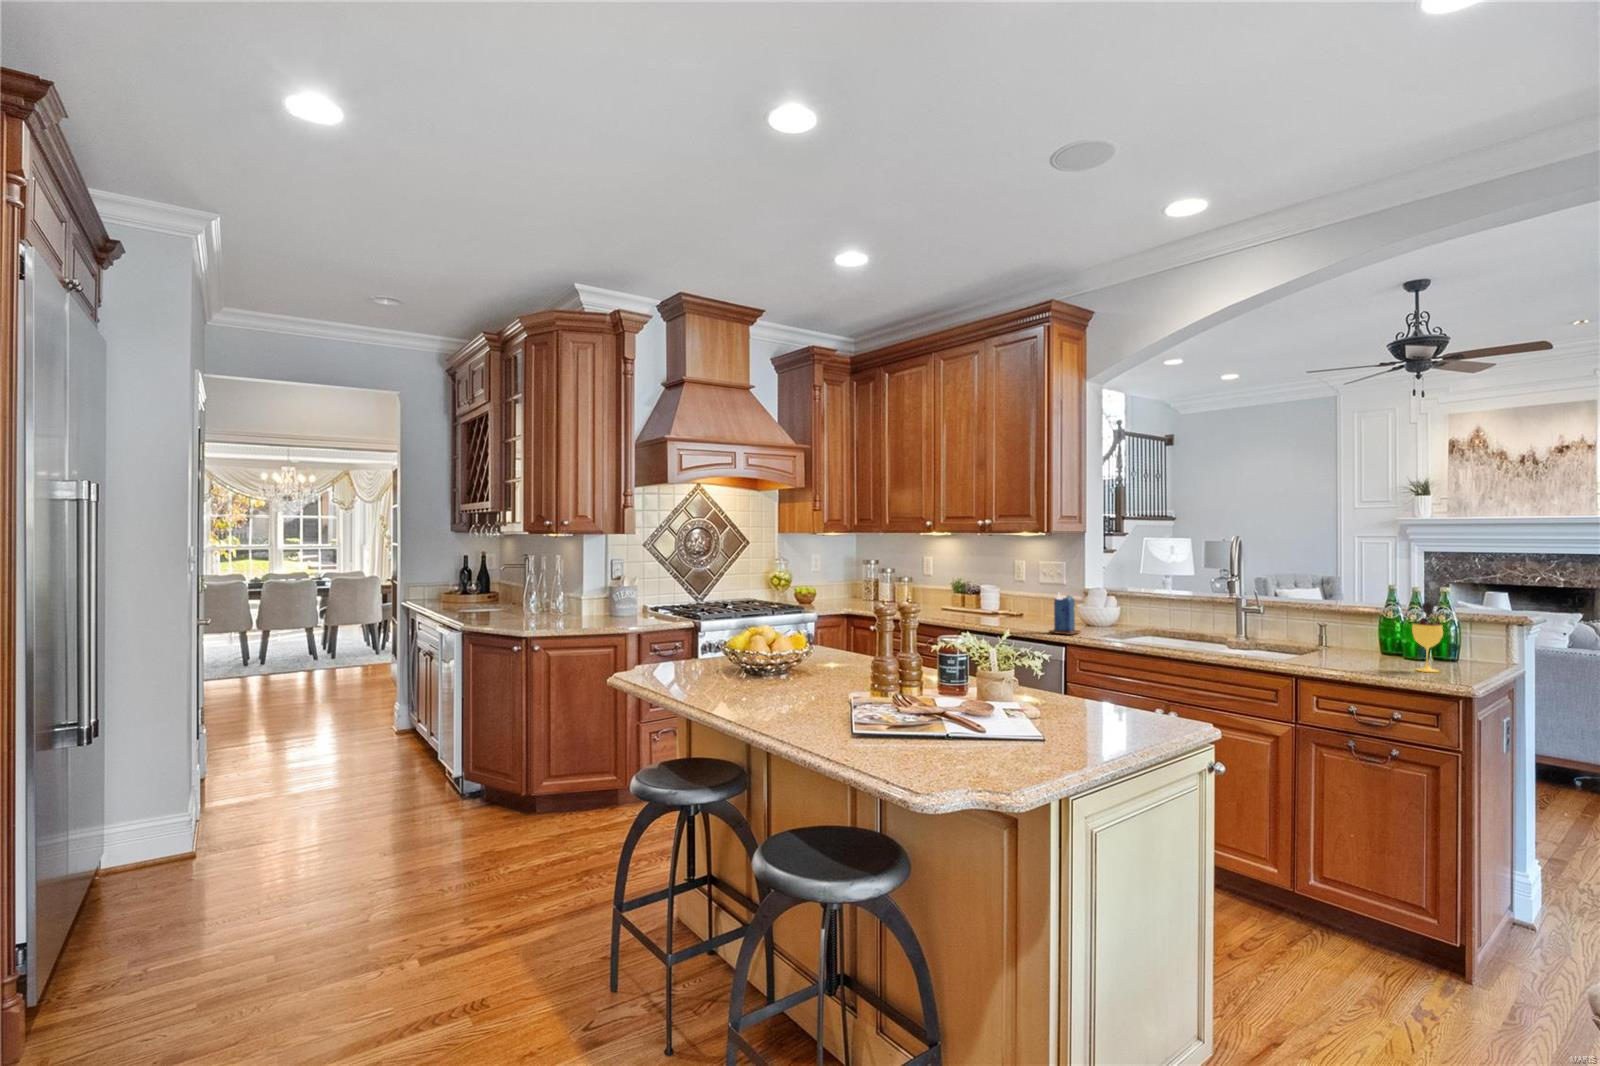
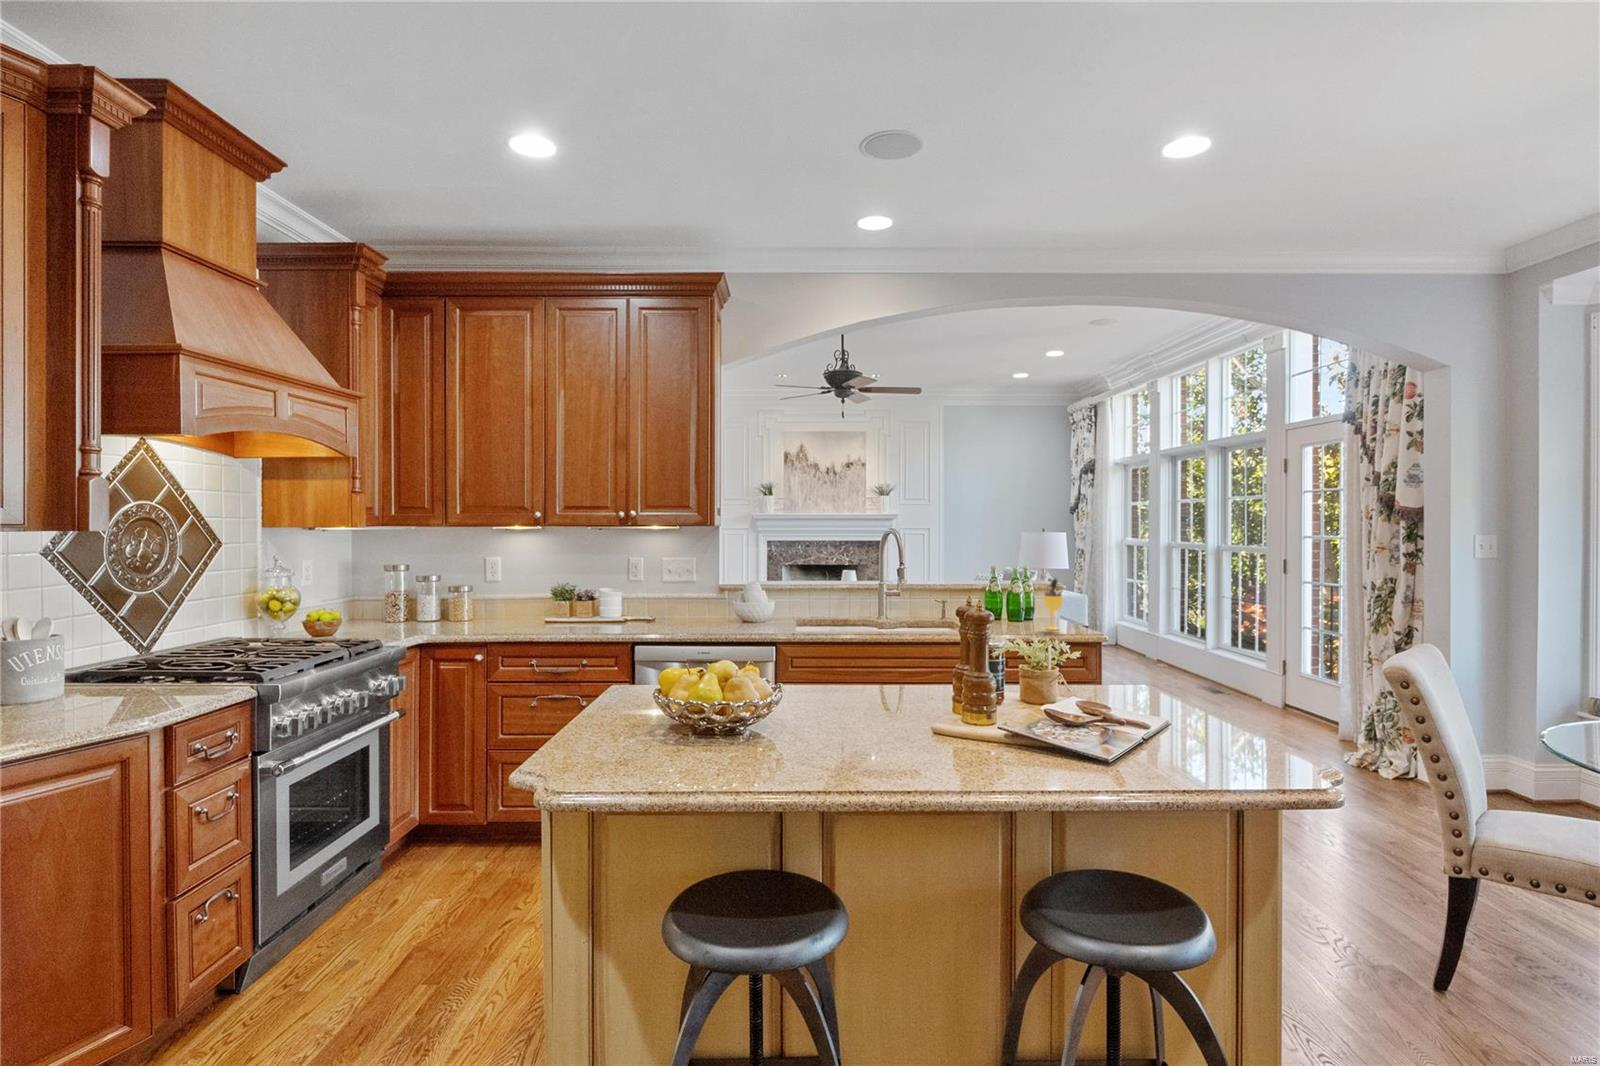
candle: present [1049,595,1080,635] -> none [739,590,767,634]

